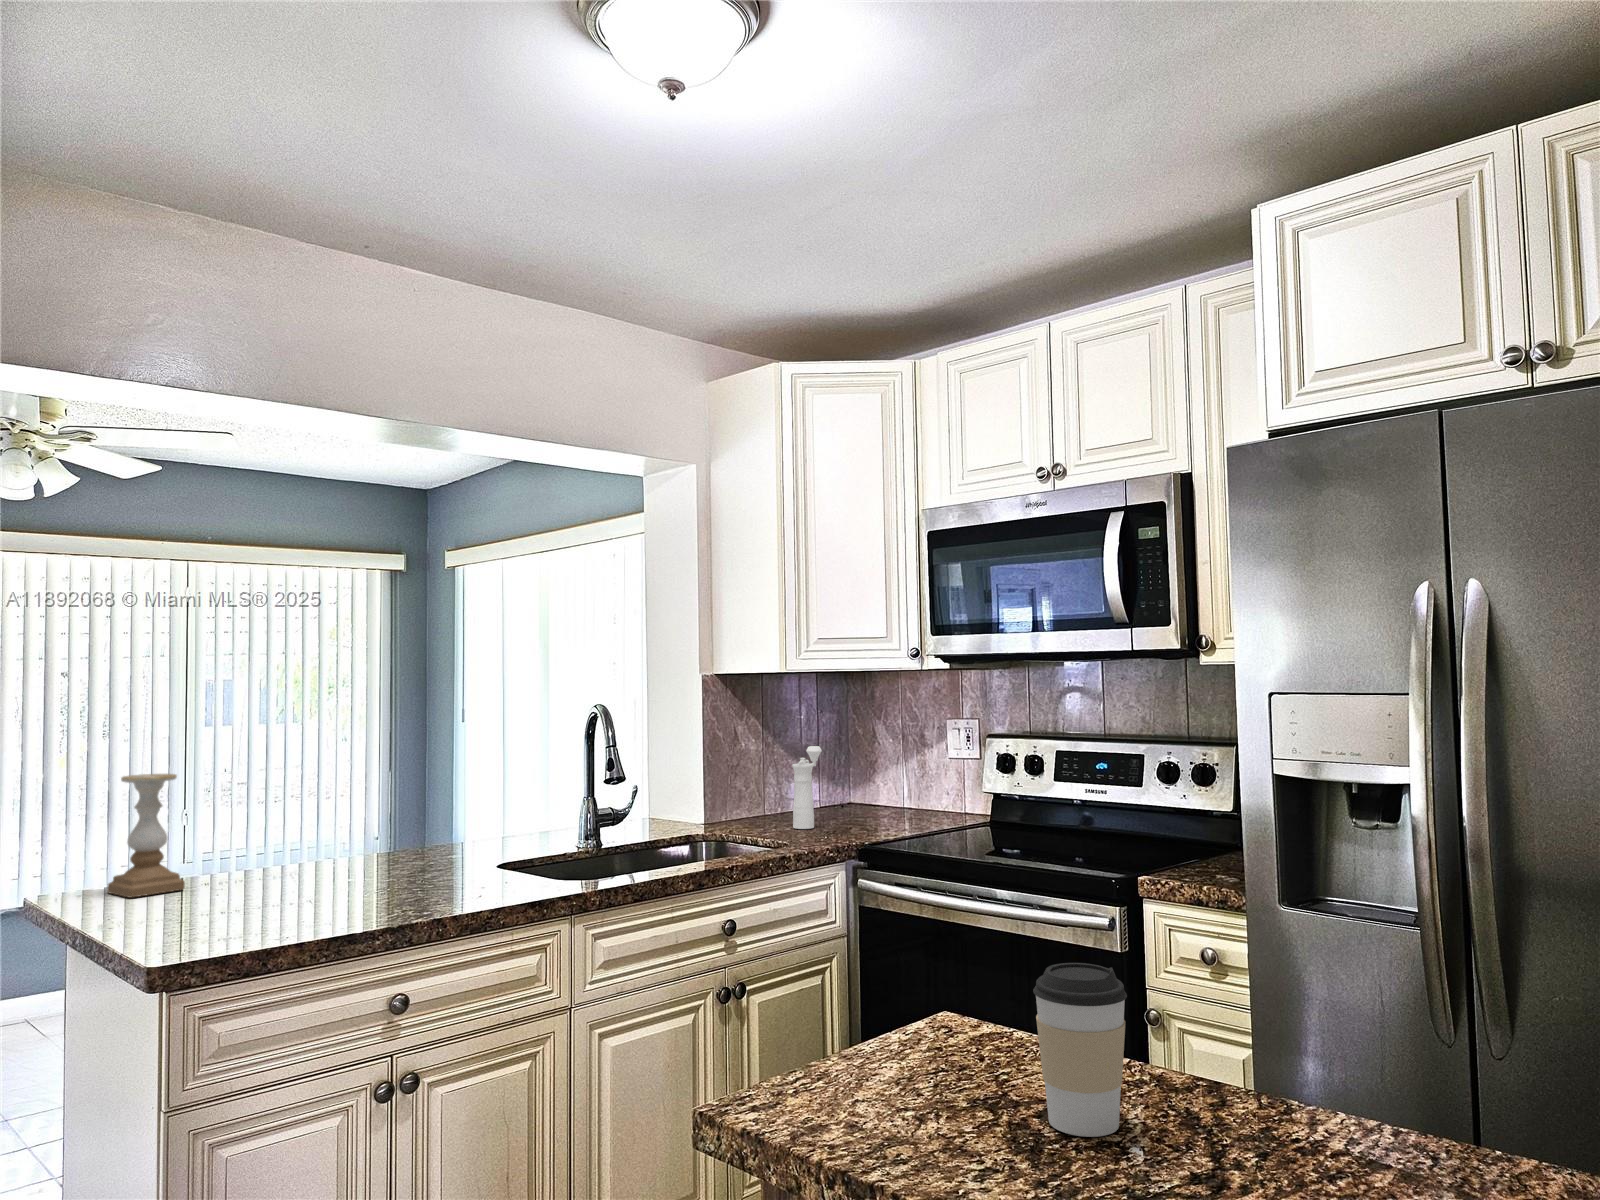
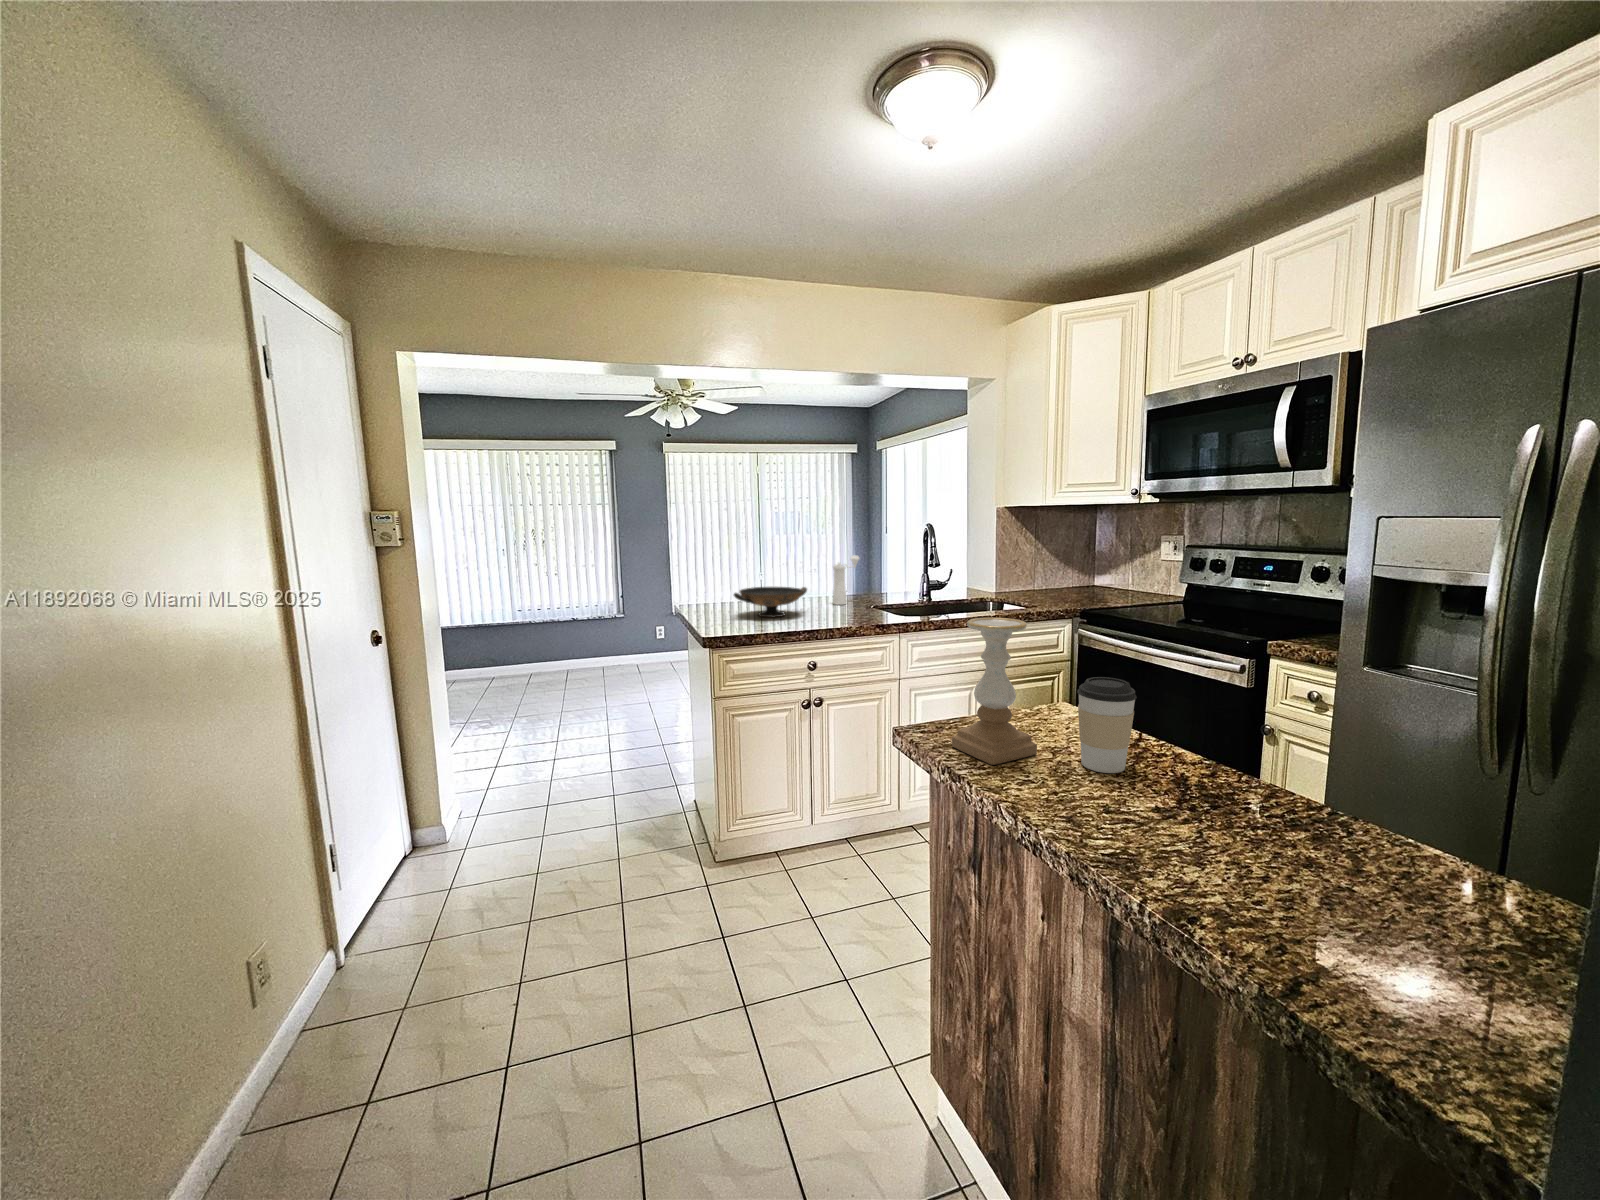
pepper mill: present [792,746,822,829] -> present [833,556,859,605]
candle holder: present [107,774,185,898] -> present [952,618,1037,765]
decorative bowl: none [208,833,369,903] -> present [734,587,807,617]

